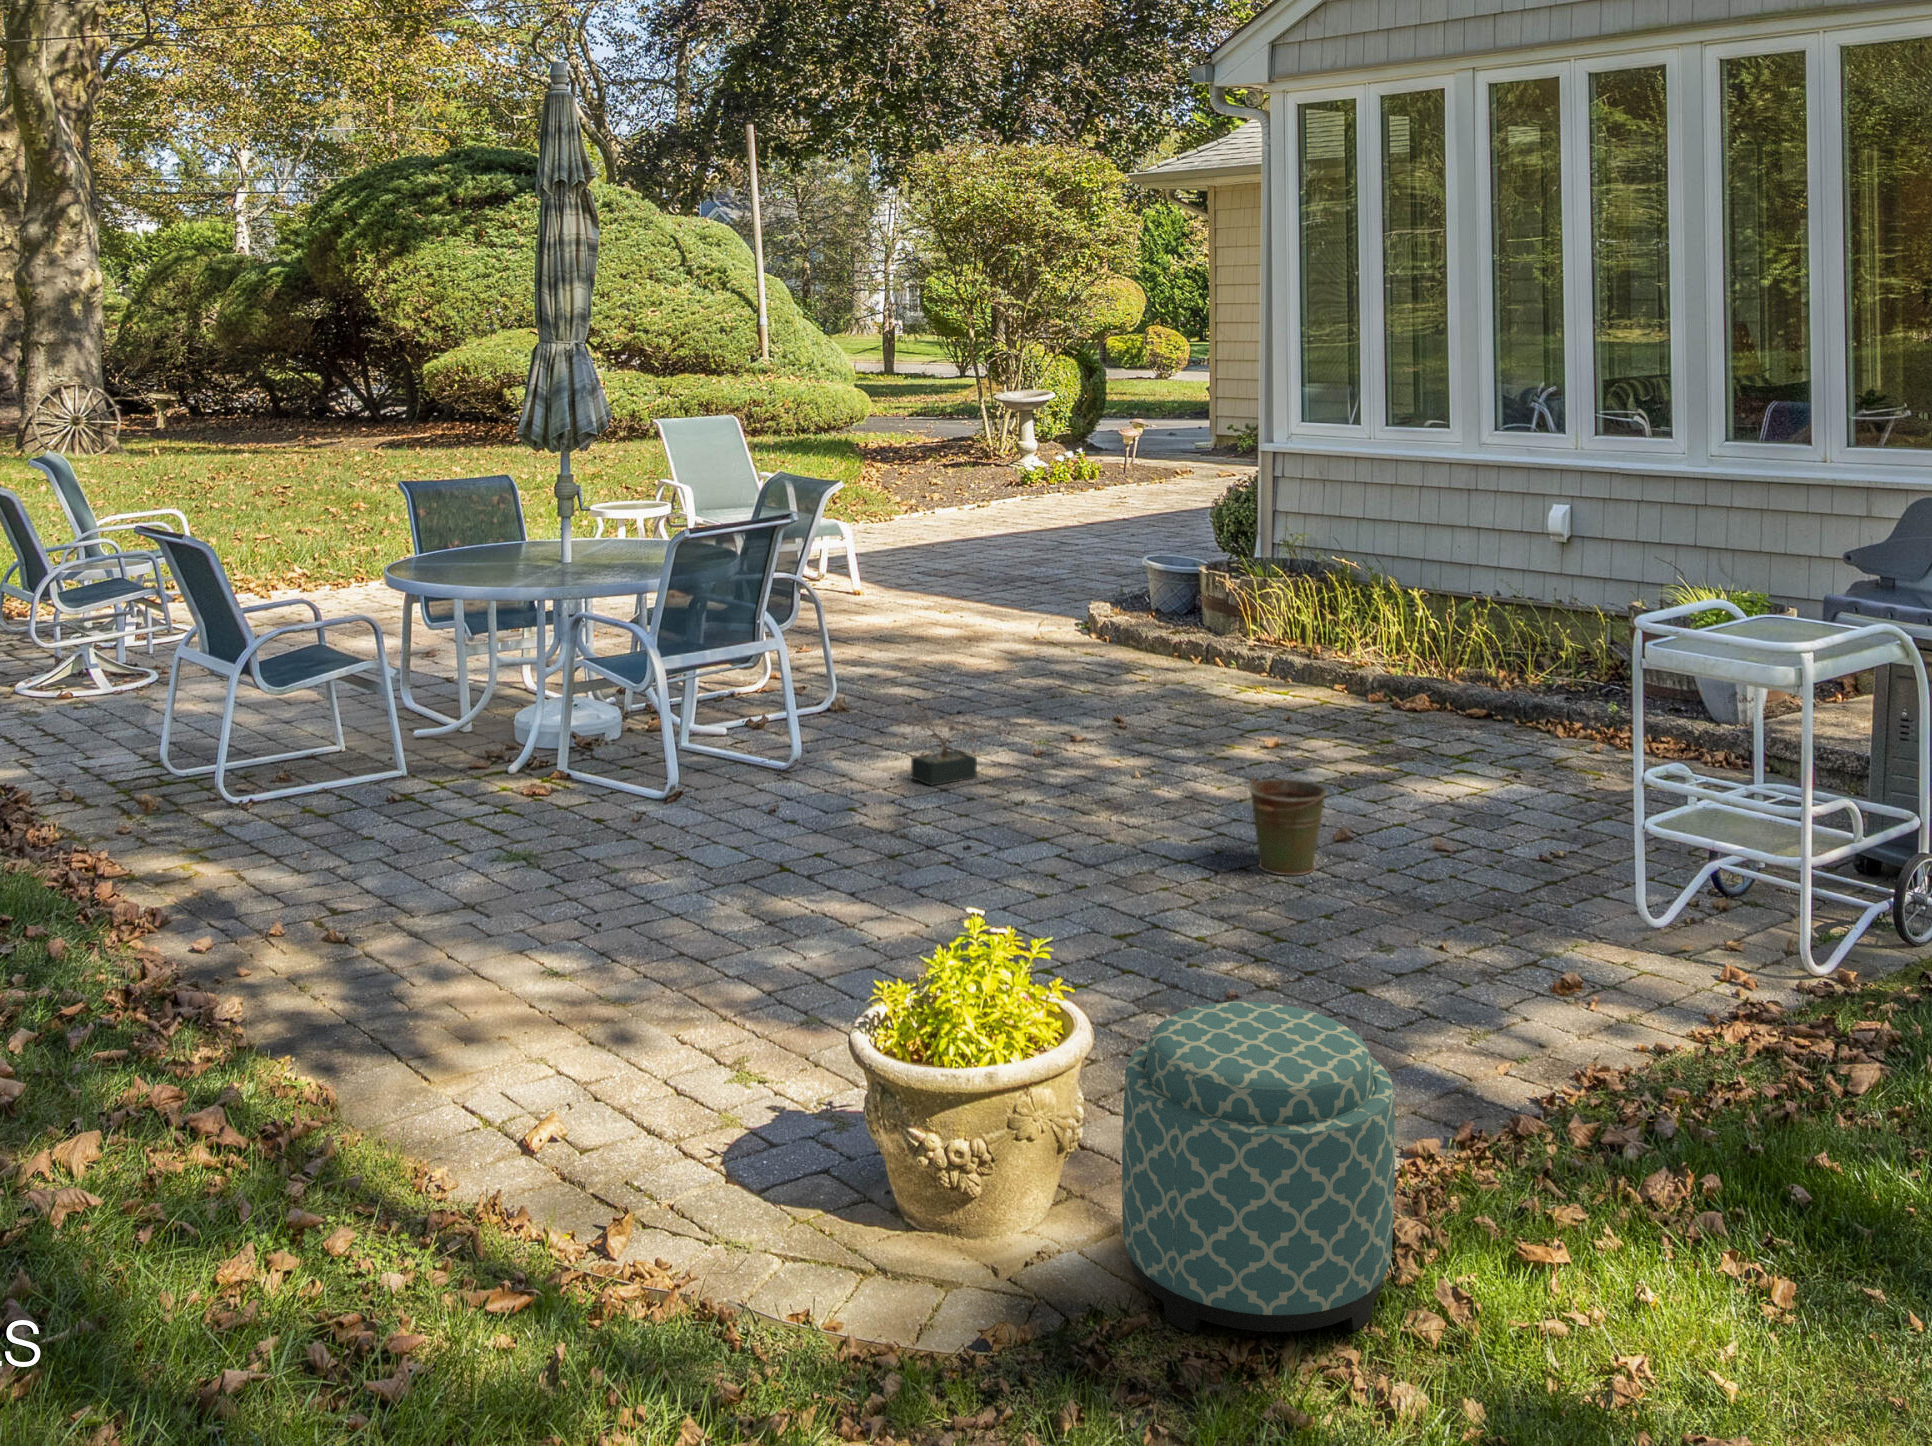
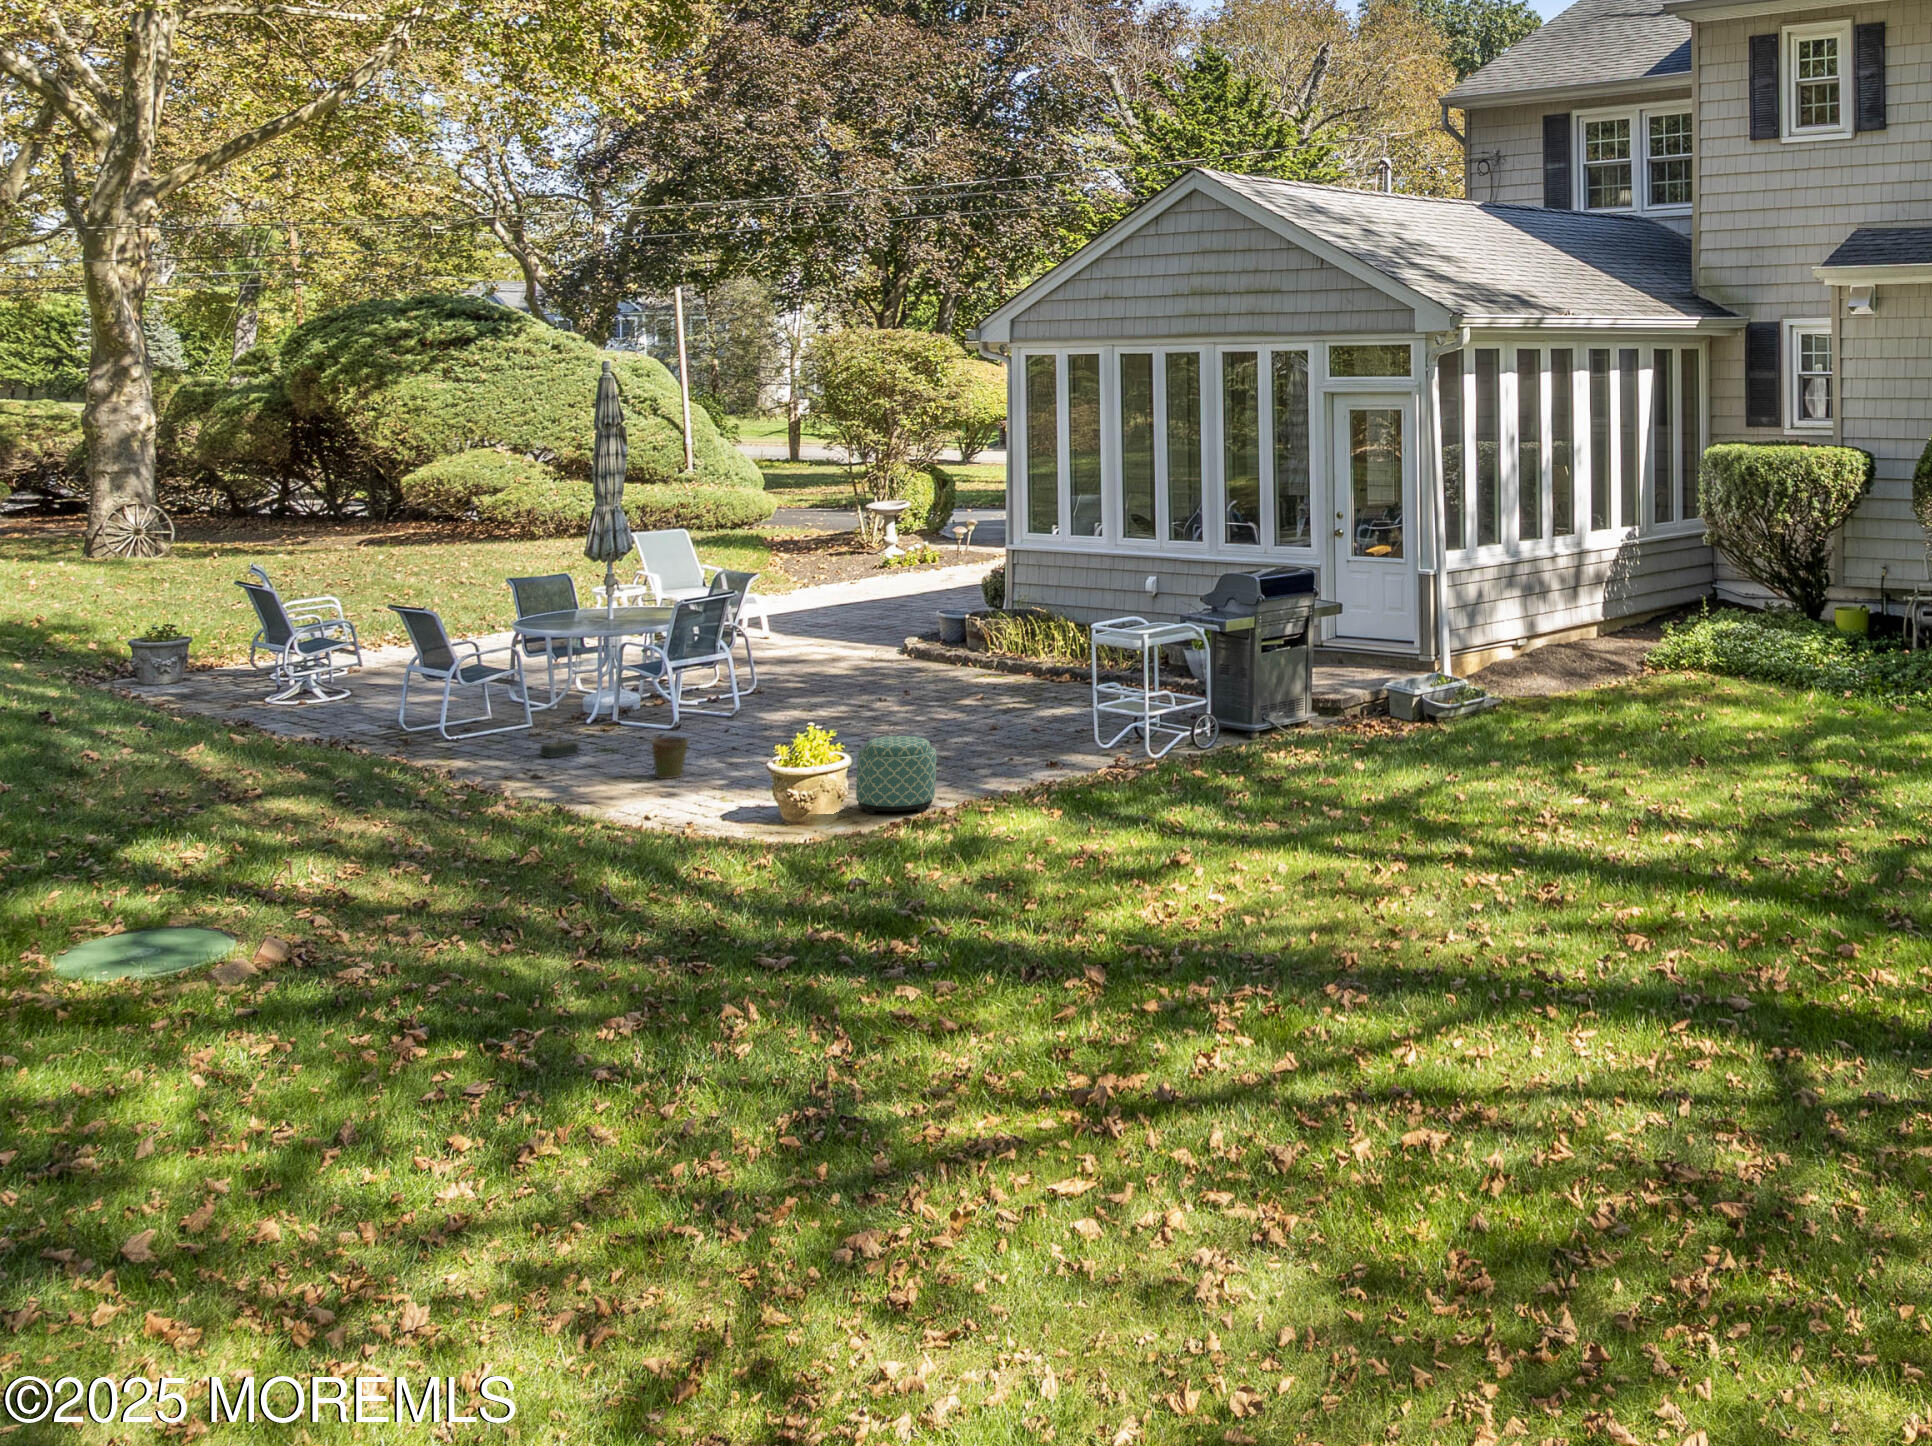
decorative plant: present [896,703,982,786] -> present [535,717,579,758]
bucket: present [1245,777,1327,875] -> present [651,737,689,779]

